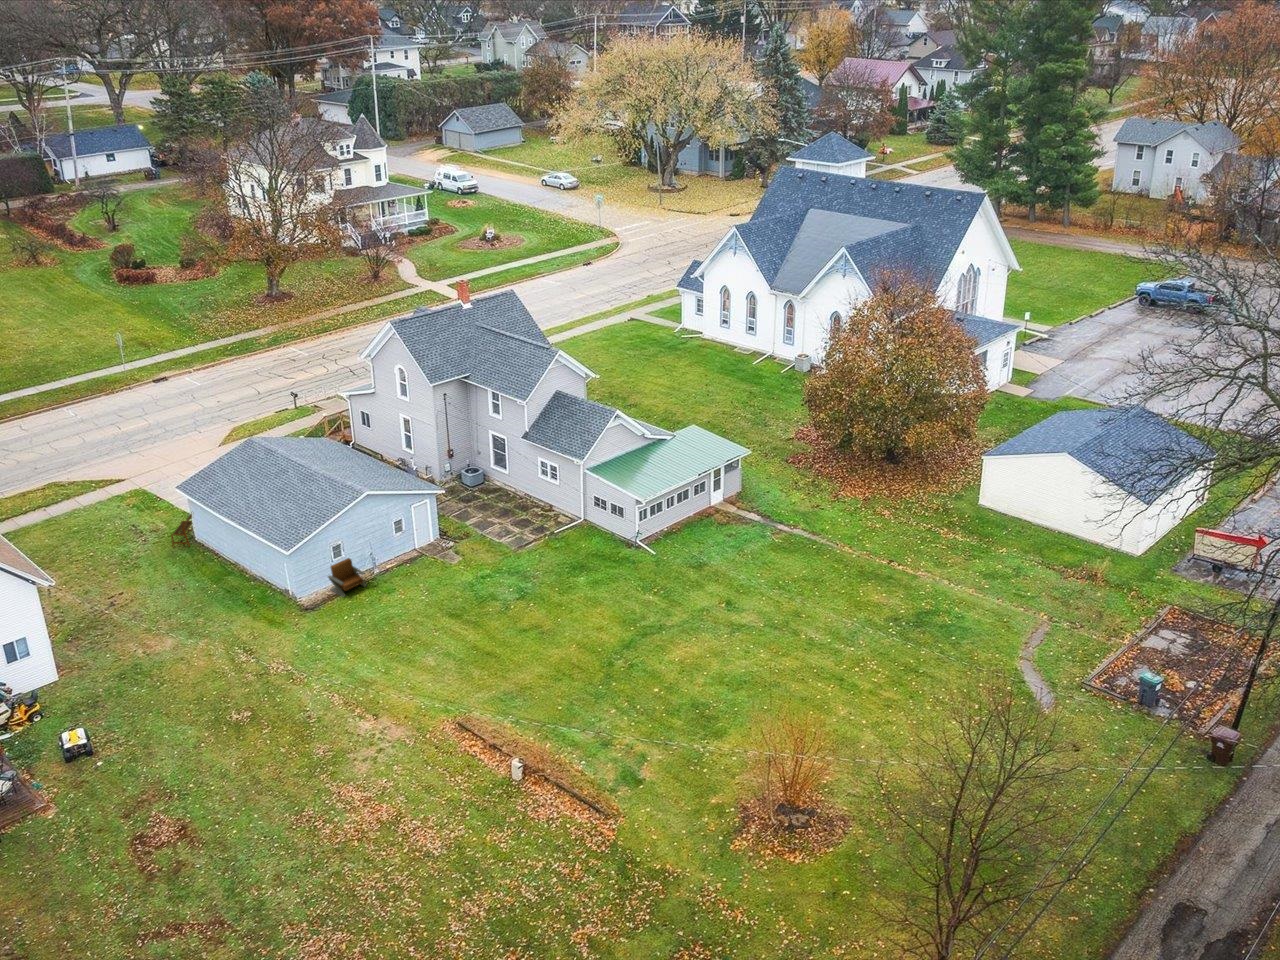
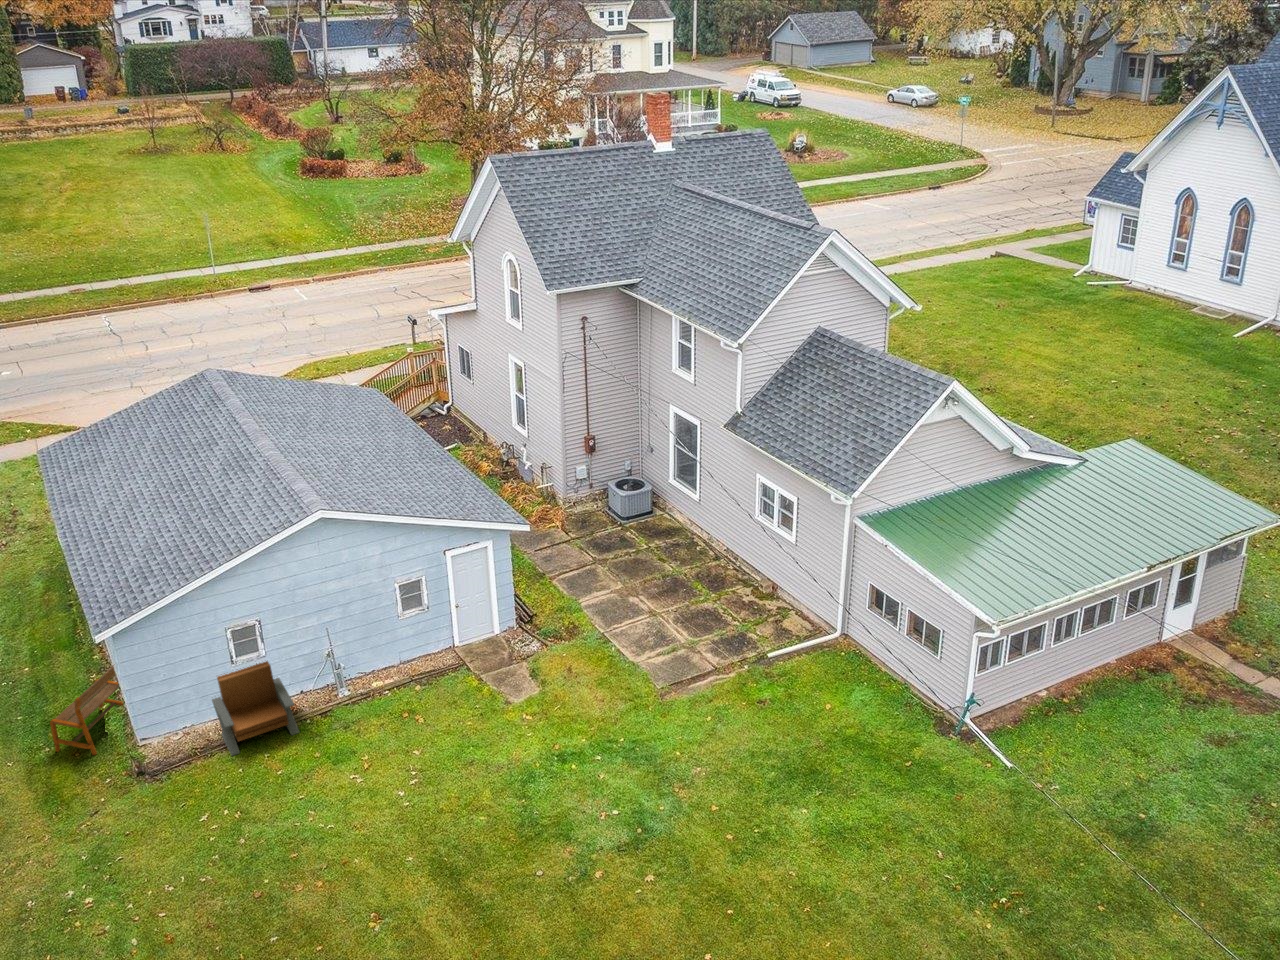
bench: present [171,514,193,547] -> present [50,665,123,755]

